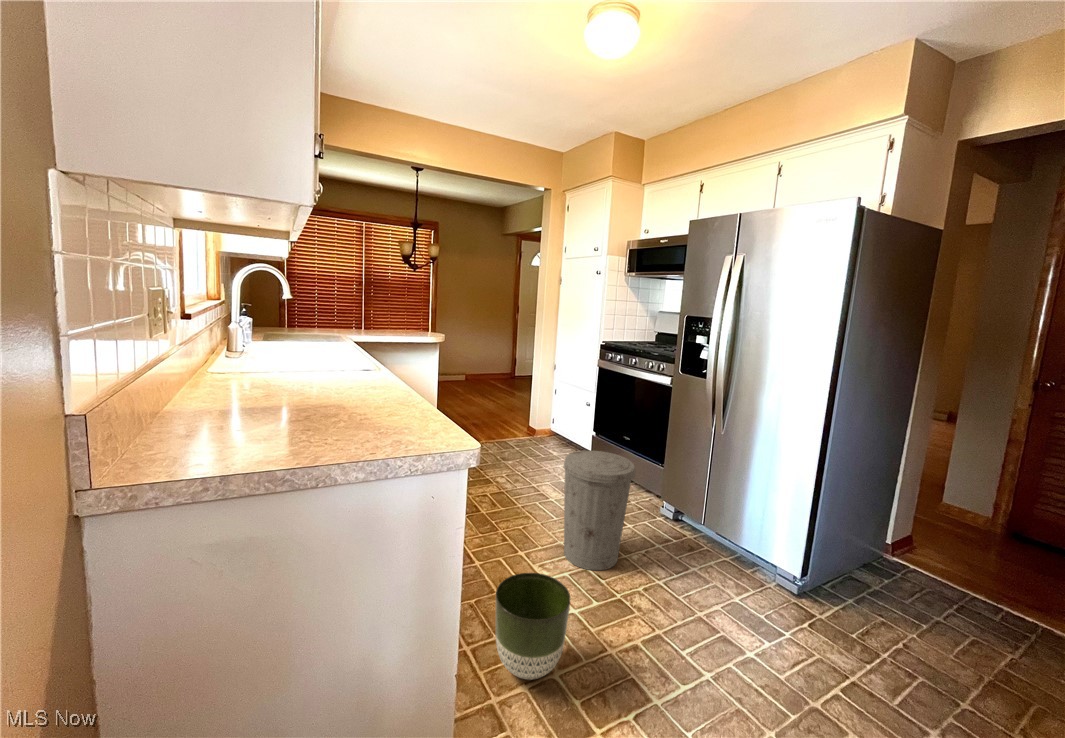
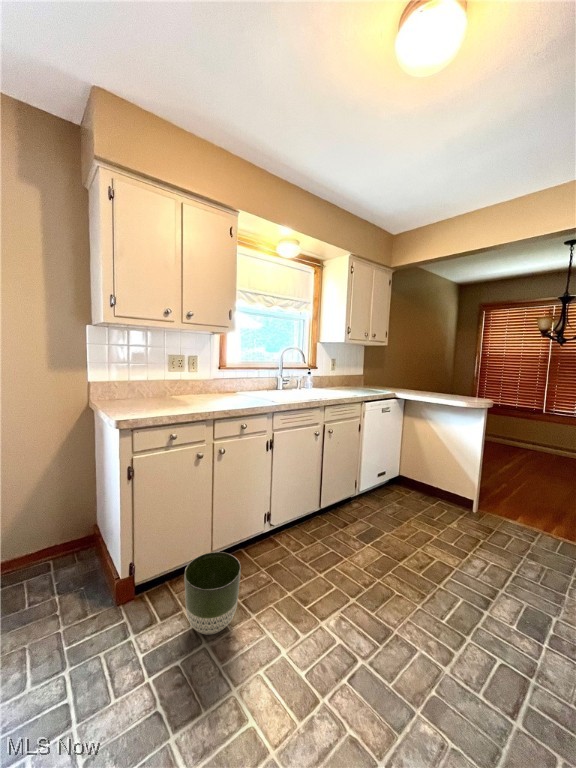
trash can: present [564,451,635,570] -> none [358,532,450,702]

